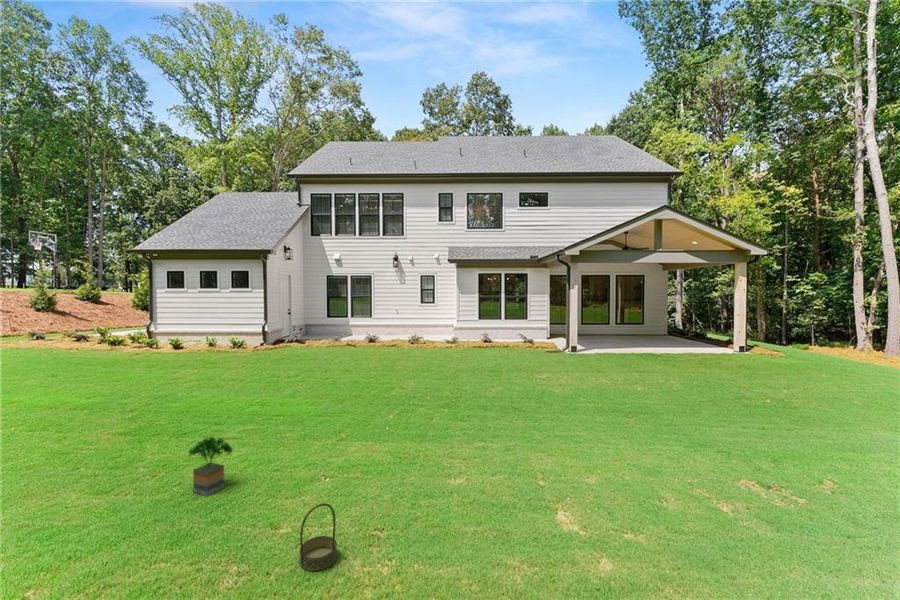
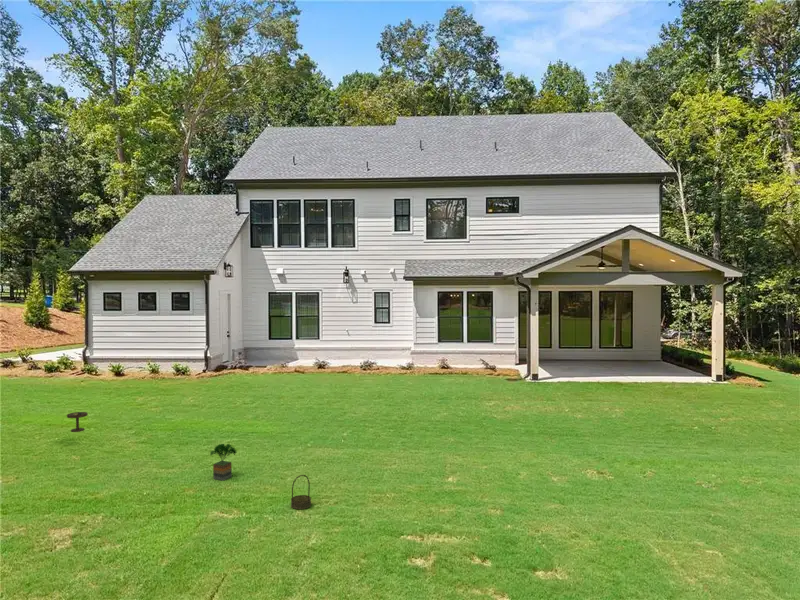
side table: none [24,388,58,434] -> present [67,412,88,432]

